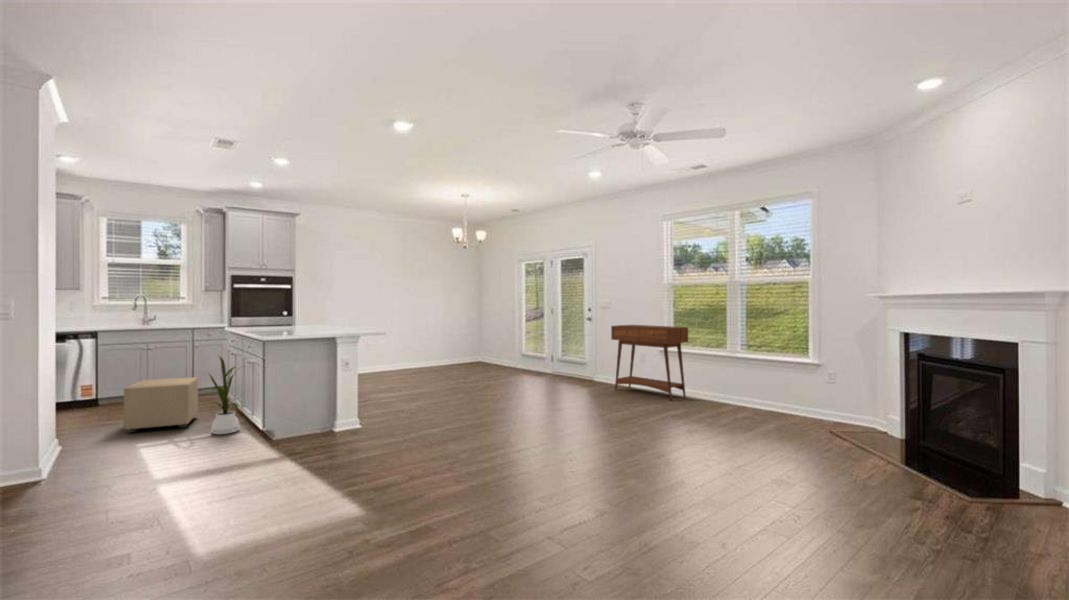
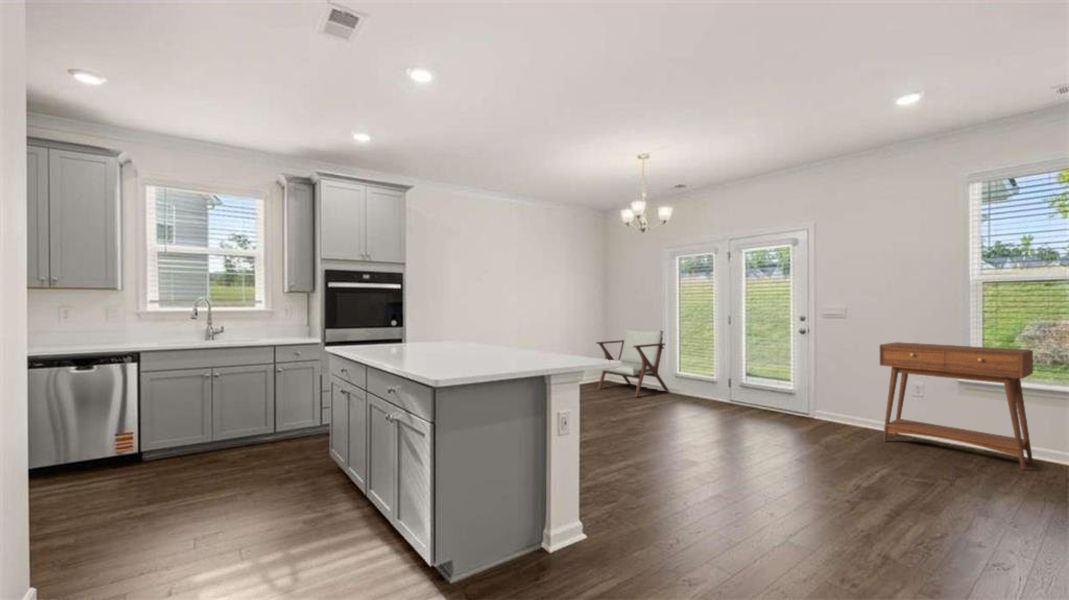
lounge chair: none [462,319,517,371] -> present [597,329,669,397]
house plant: present [209,356,239,434] -> none [318,403,387,556]
ottoman: present [124,377,198,433] -> none [174,433,293,545]

